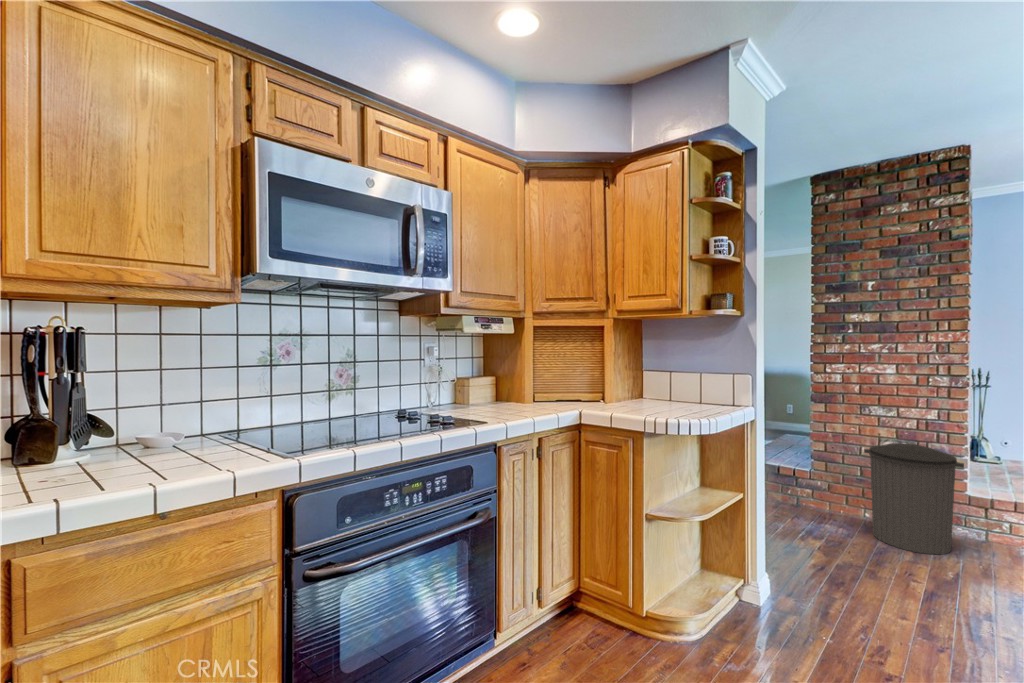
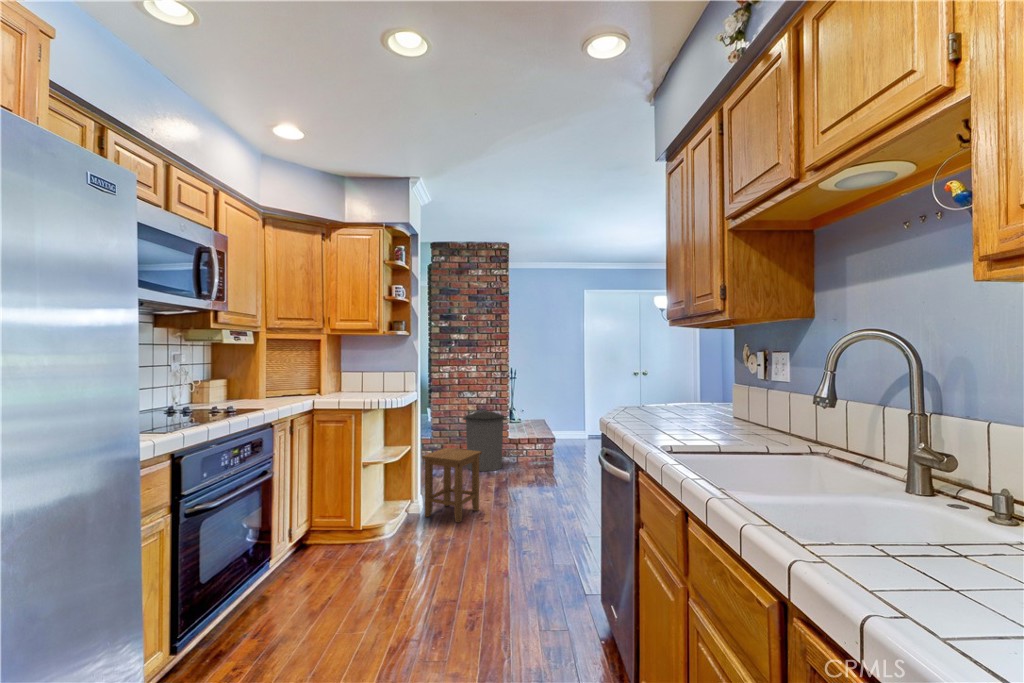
stool: none [761,508,891,662] -> present [422,448,482,522]

